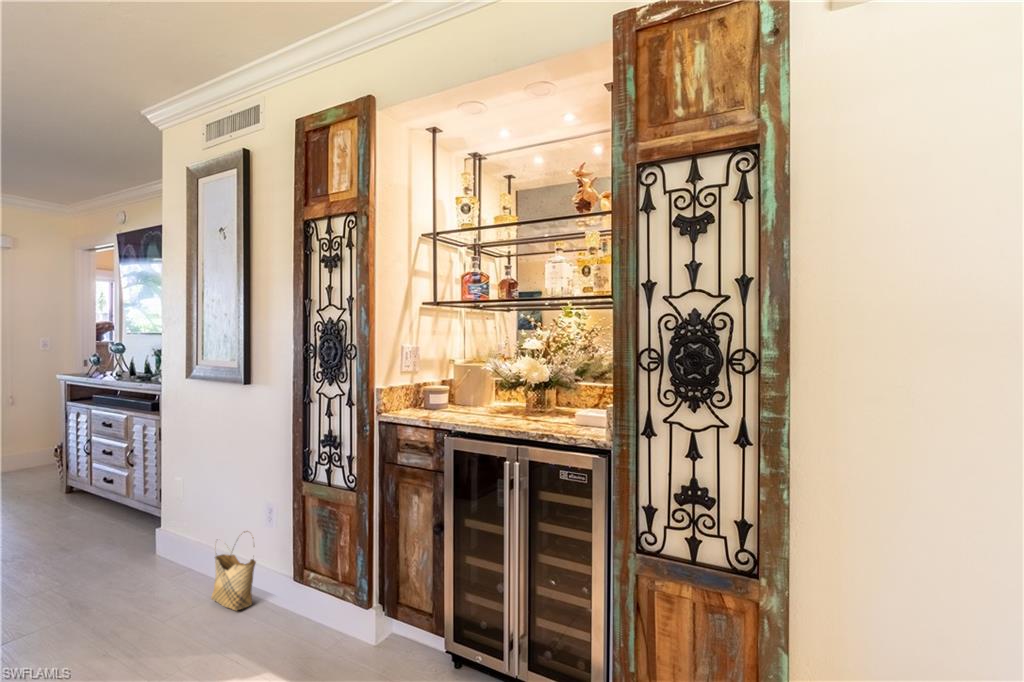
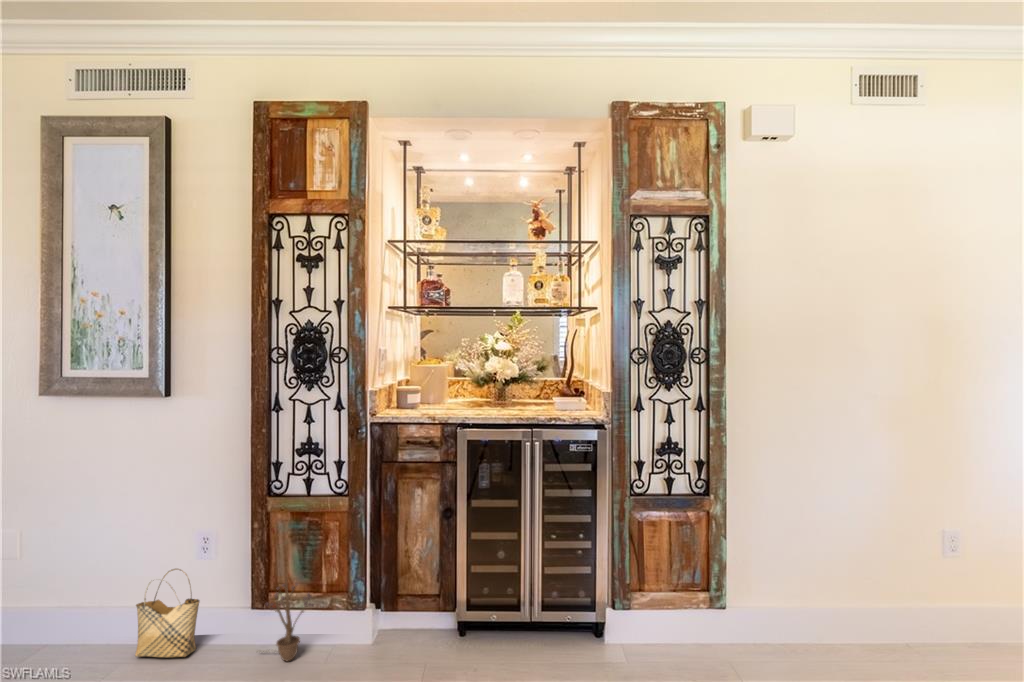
decorative plant: none [280,562,315,643] -> present [257,579,314,661]

